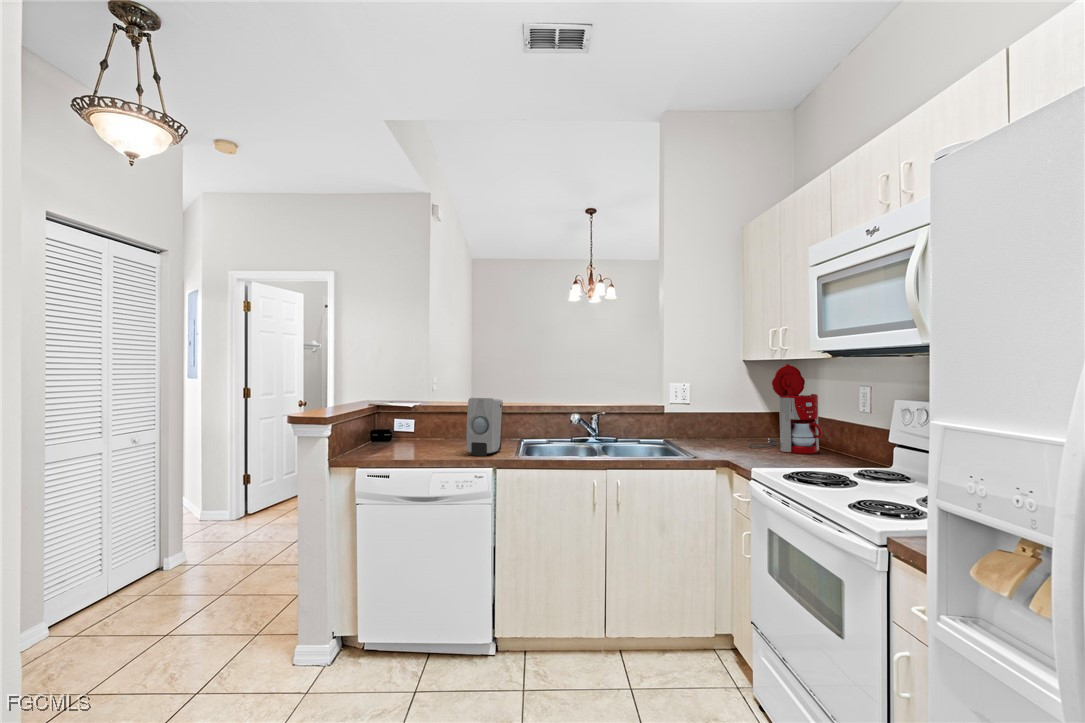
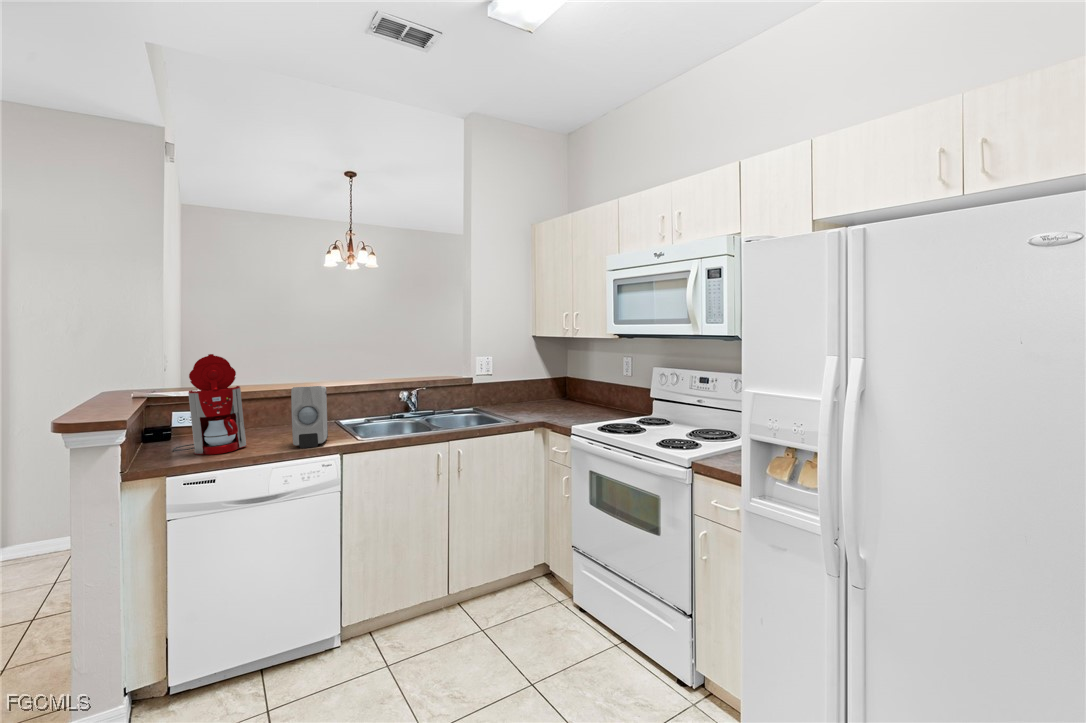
coffee maker: present [749,364,822,454] -> present [173,354,247,455]

